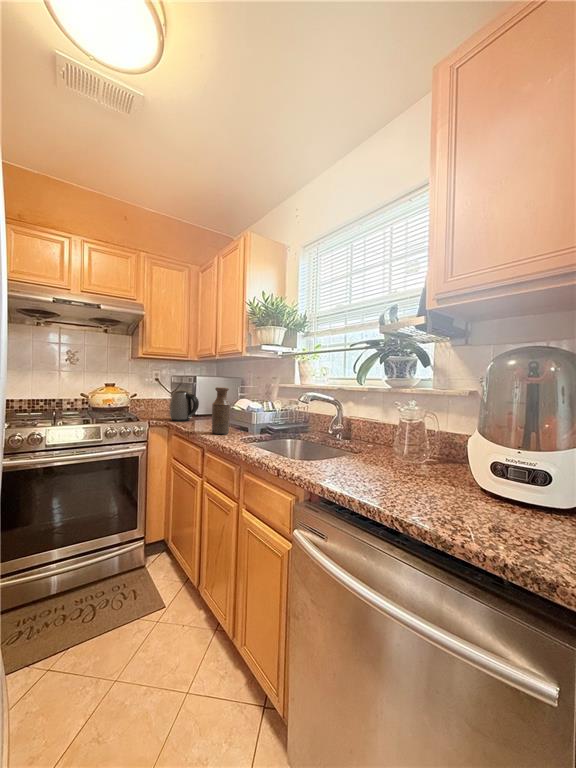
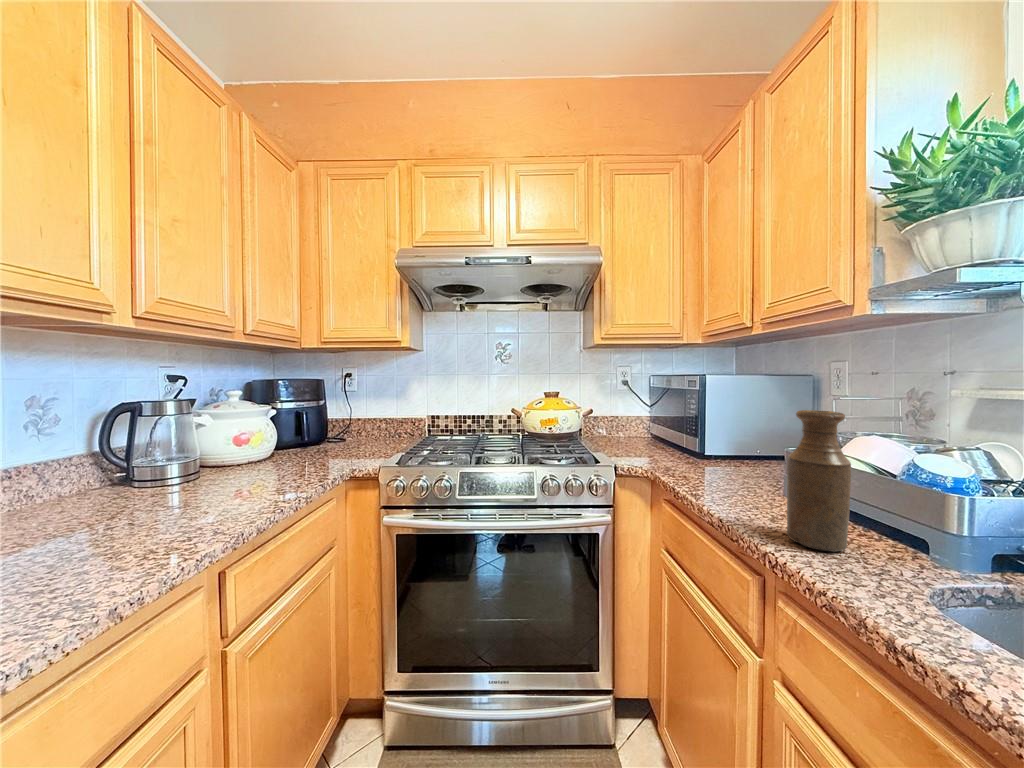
kettle: present [170,390,199,421] -> none [656,407,719,473]

